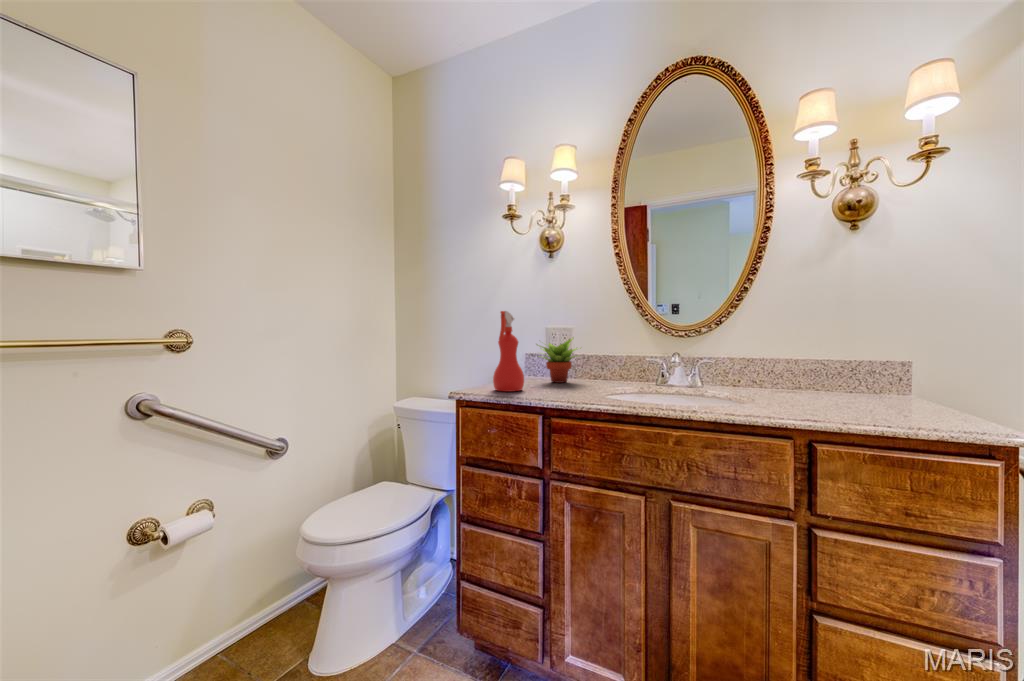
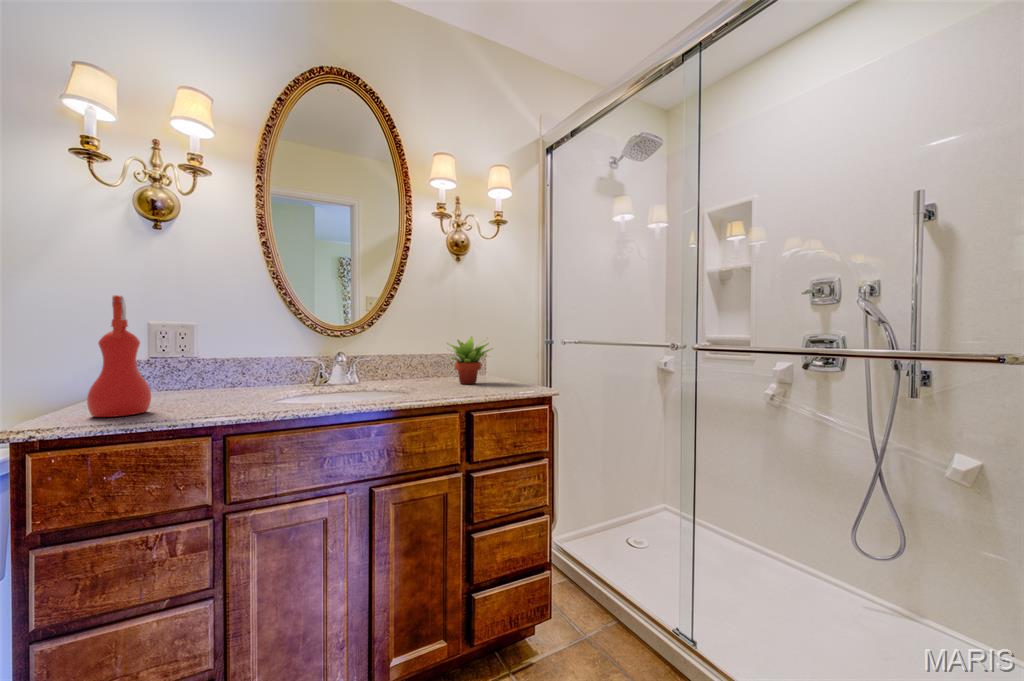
succulent plant: present [537,338,581,383] -> present [447,336,491,384]

